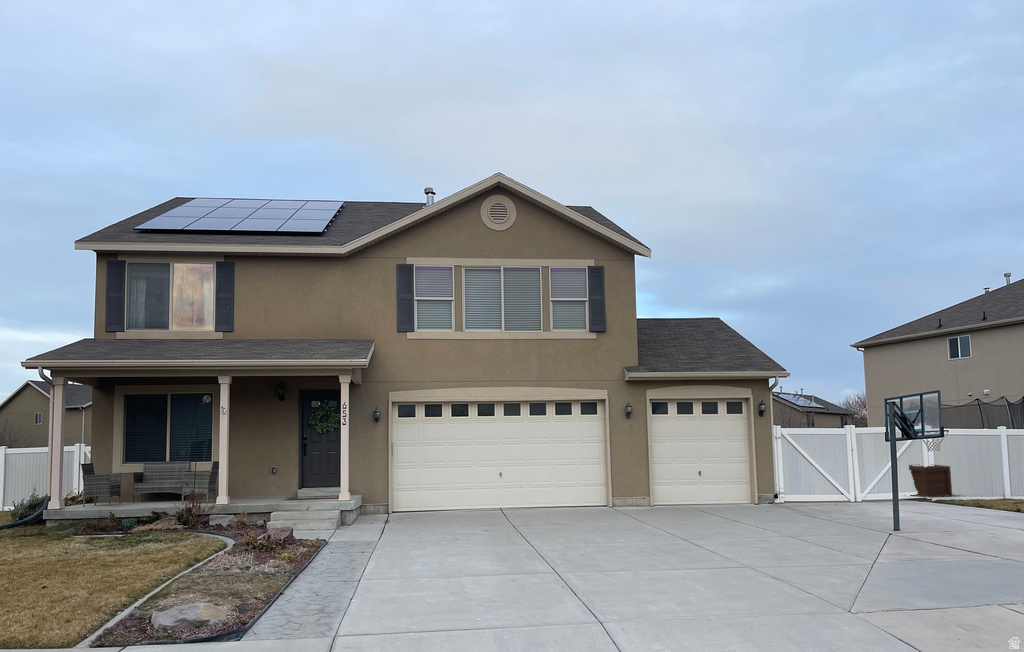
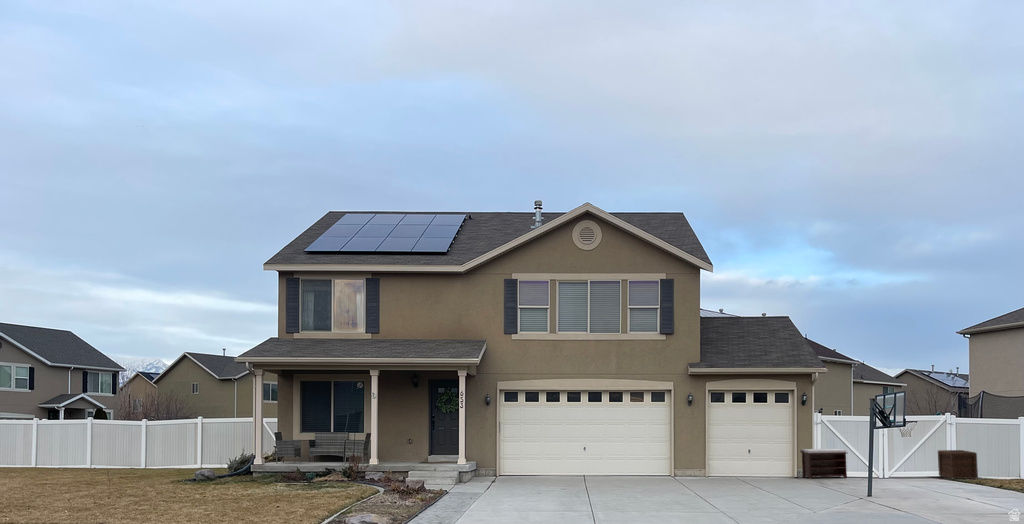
bench: none [757,466,812,503] -> present [800,449,847,479]

